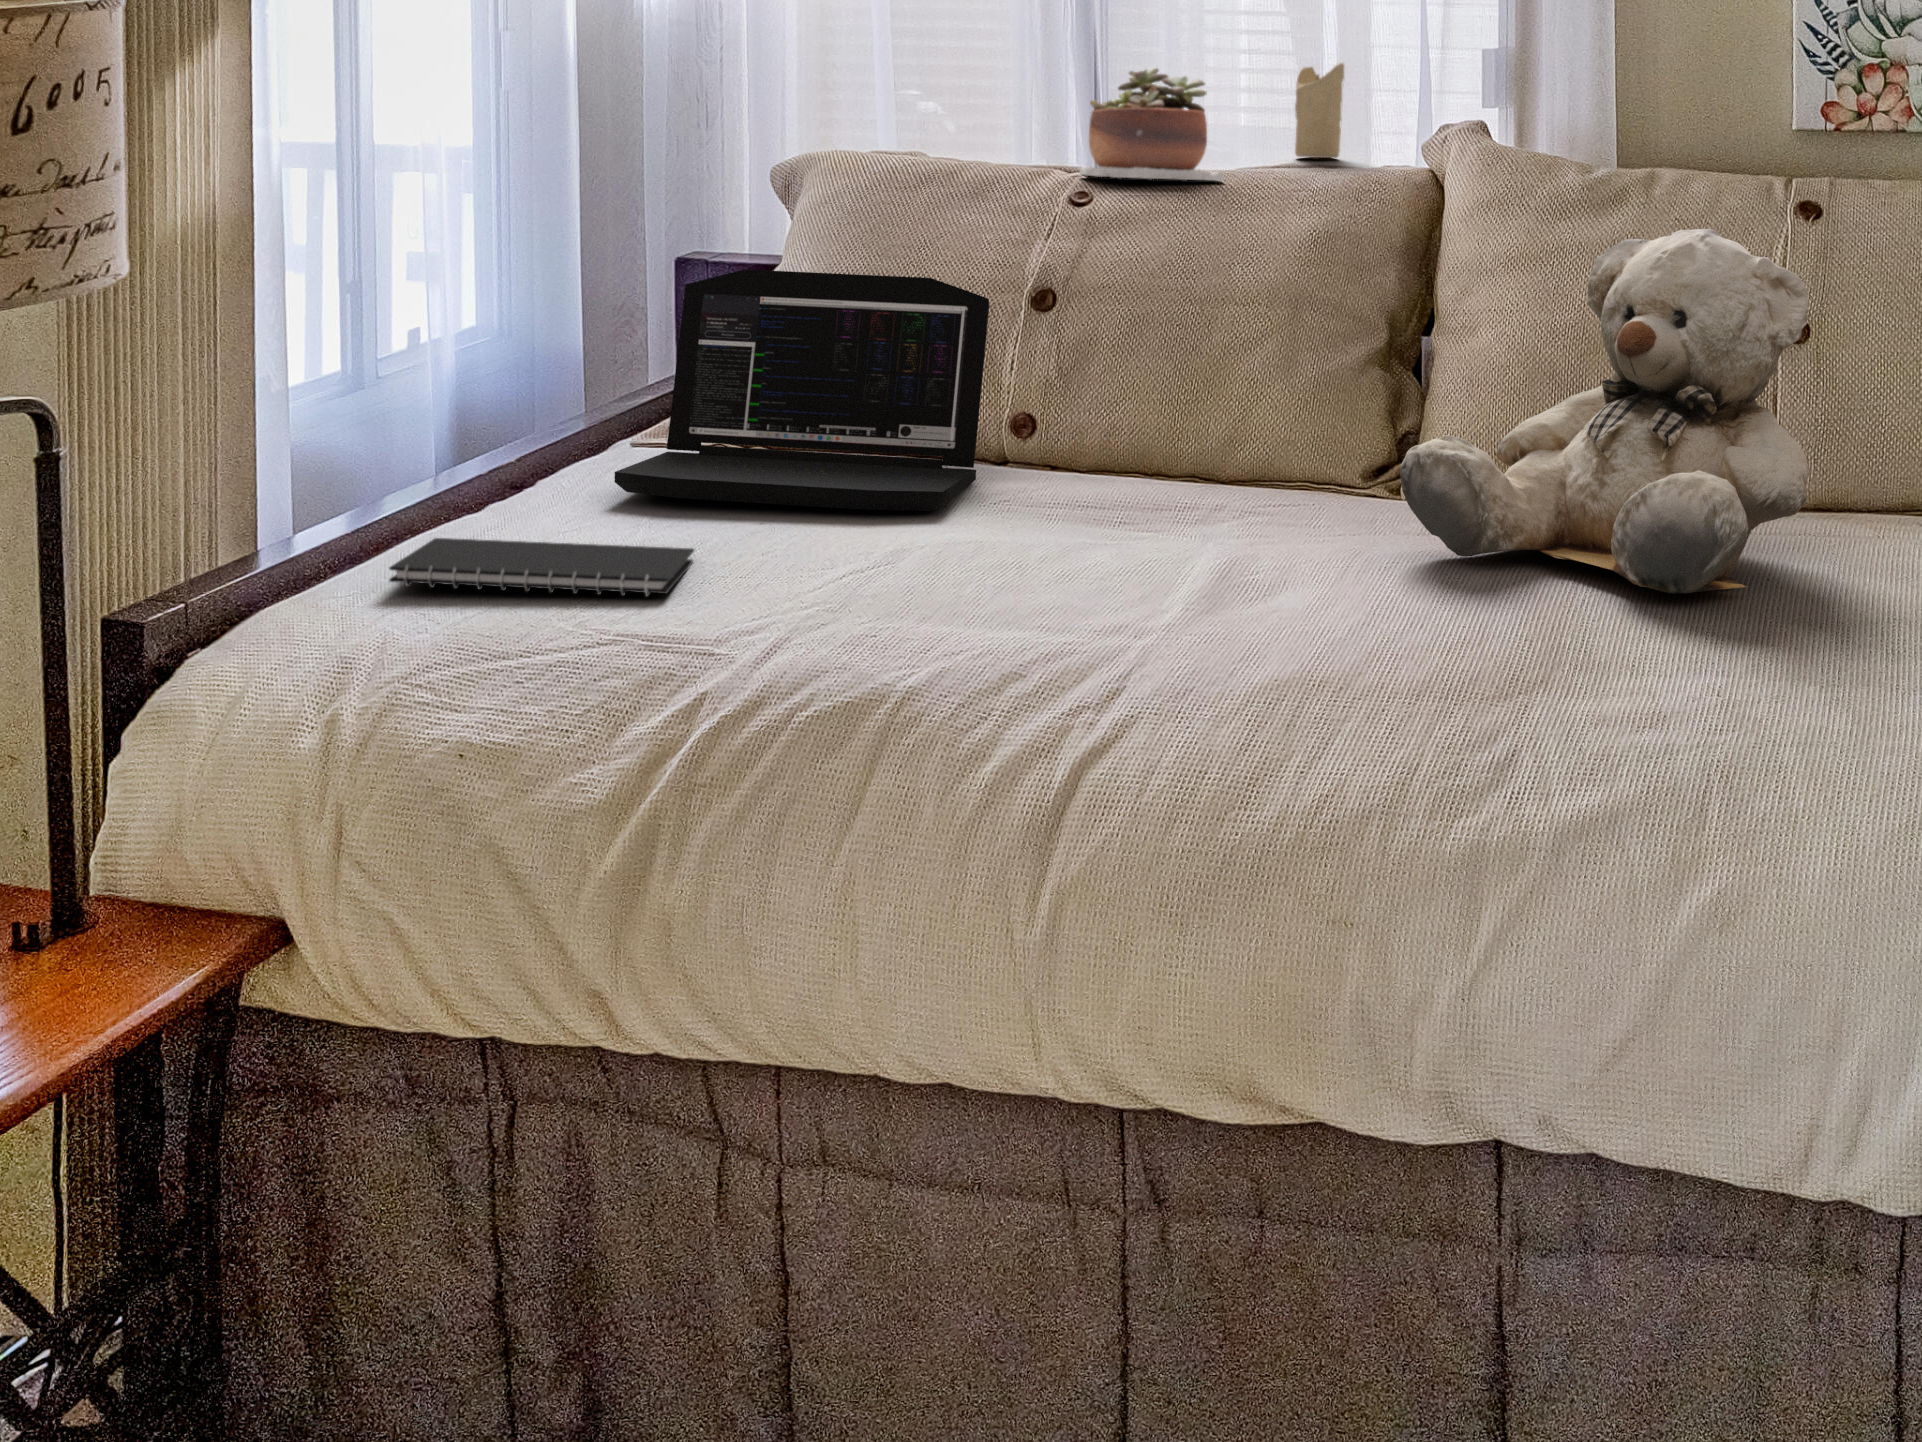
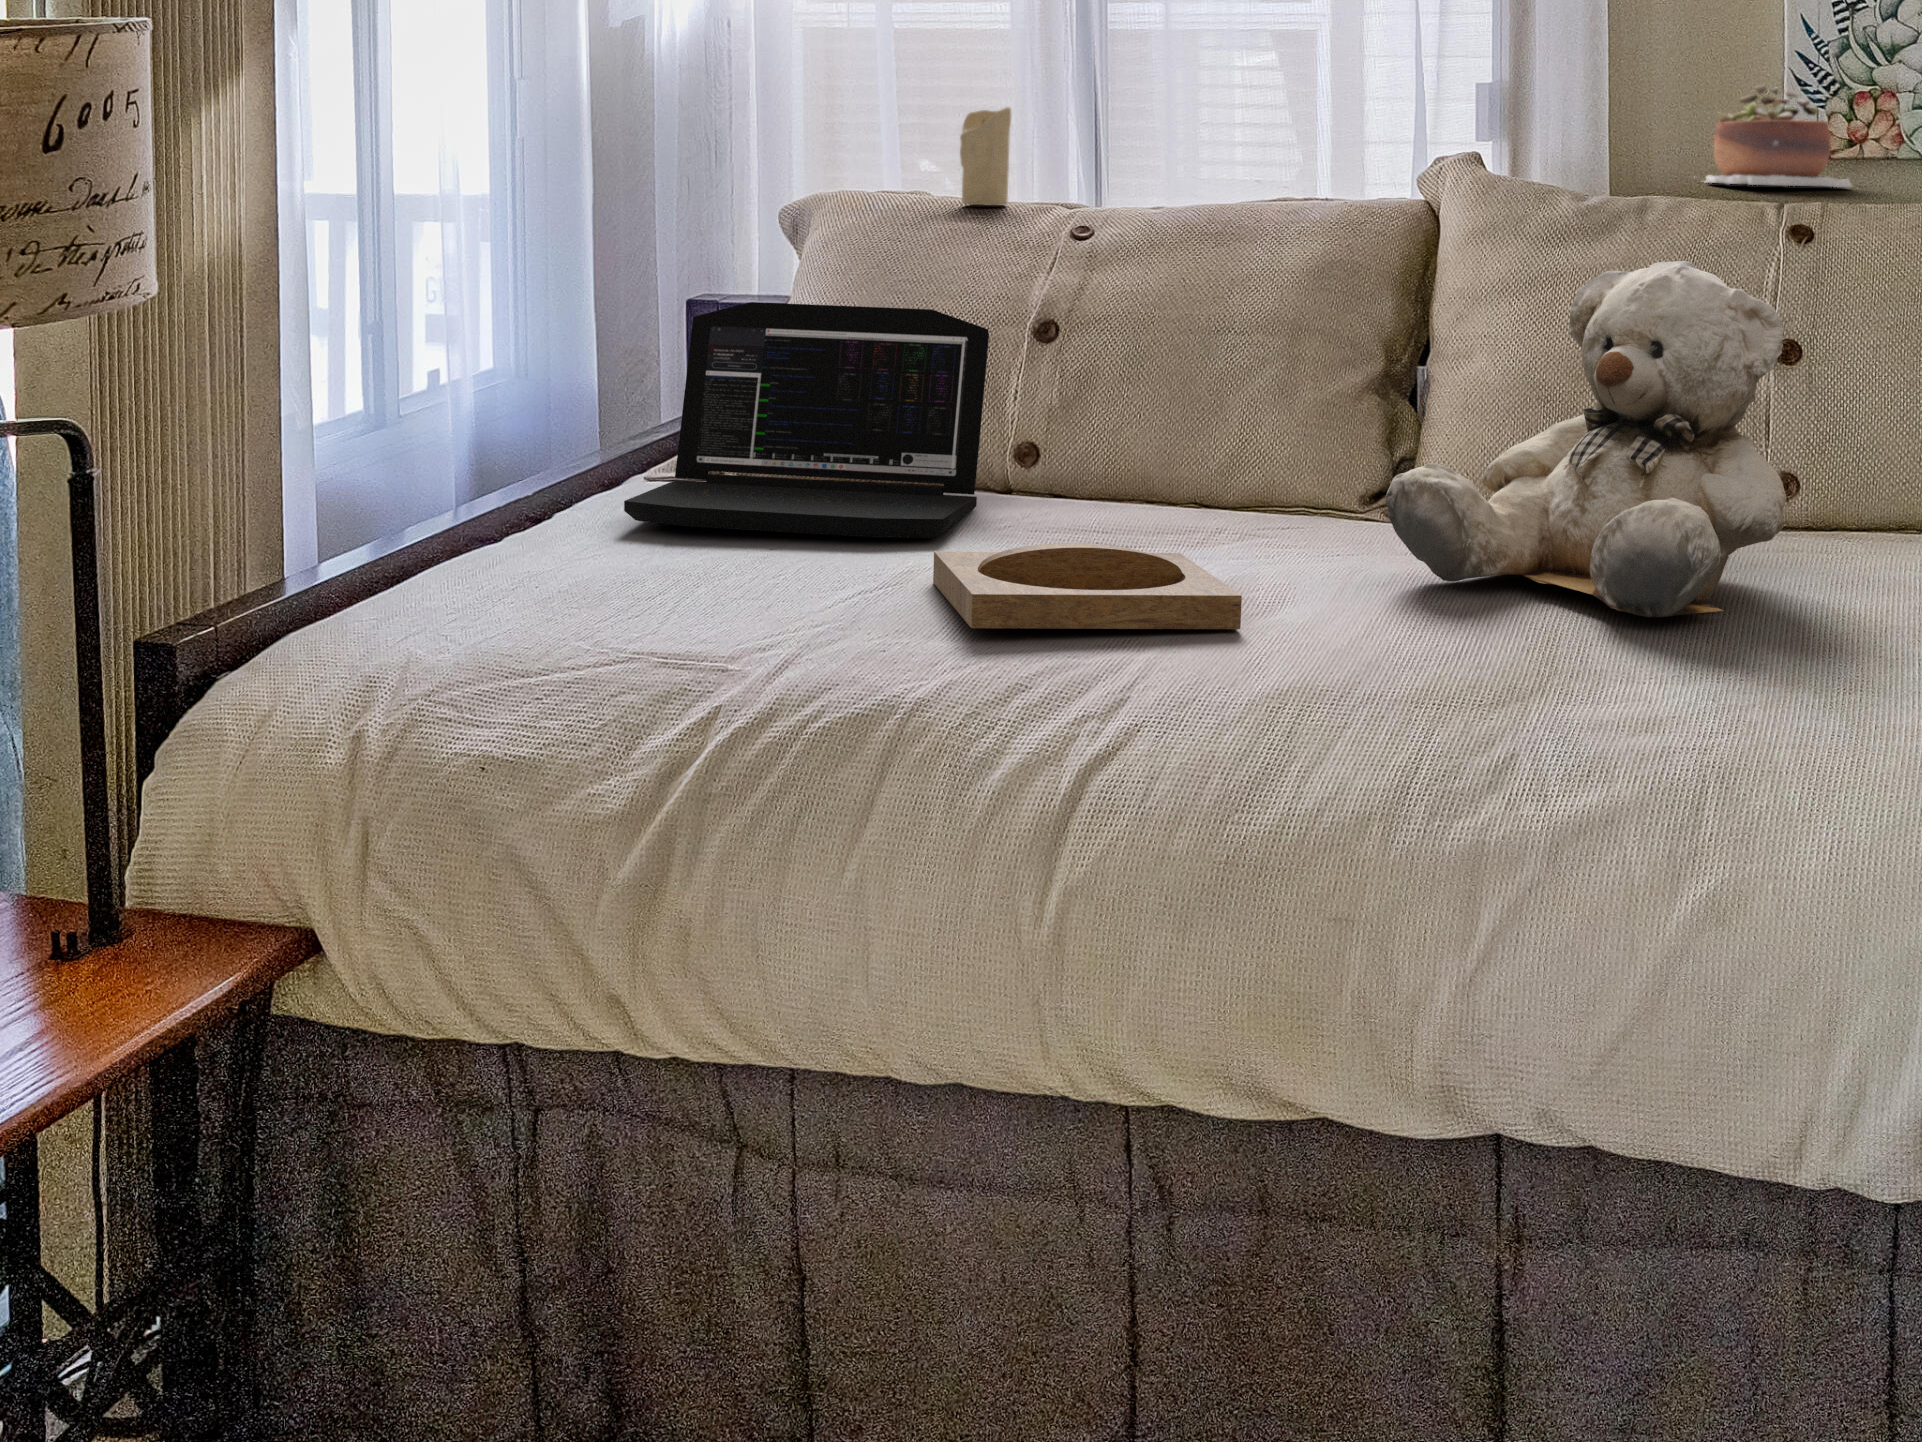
candle: present [1295,63,1344,158] -> present [960,107,1011,205]
succulent plant: present [1080,68,1225,181] -> present [1706,85,1852,187]
tray: none [934,517,1256,604] -> present [933,543,1242,629]
notebook: present [389,538,694,597] -> none [409,567,701,624]

